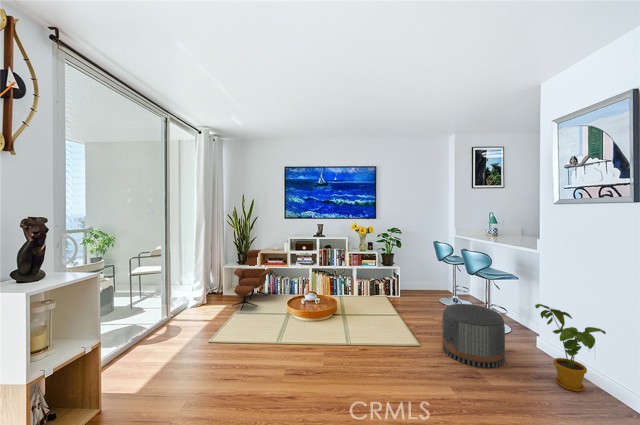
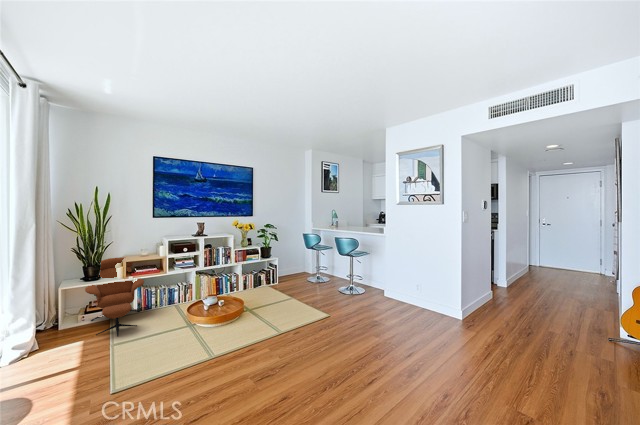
pouf: present [442,304,505,367] -> none [342,278,382,320]
house plant: present [535,304,606,391] -> none [400,269,429,318]

